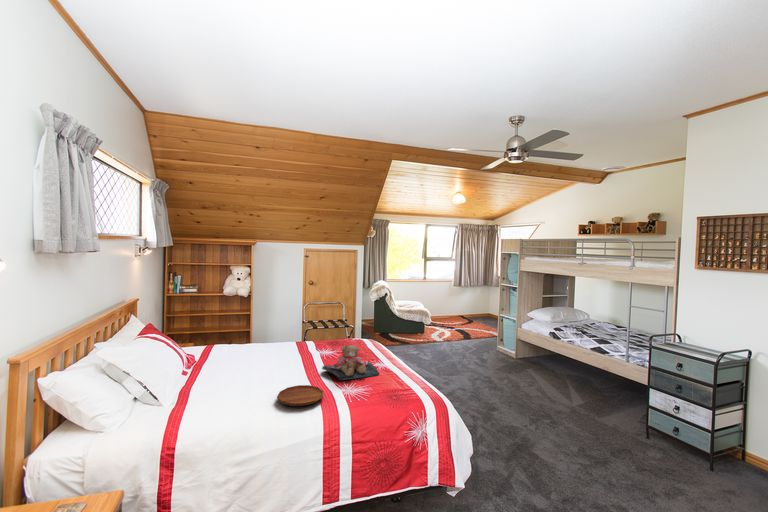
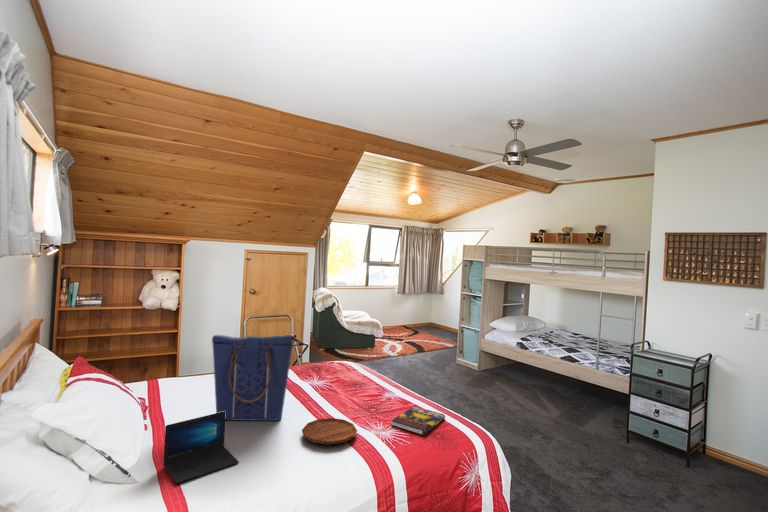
tote bag: none [222,313,282,384] -> present [212,335,293,421]
teddy bear: present [322,345,379,381] -> none [328,367,395,411]
laptop: none [163,372,217,423] -> present [163,411,239,483]
book: none [358,381,411,406] -> present [391,406,445,435]

